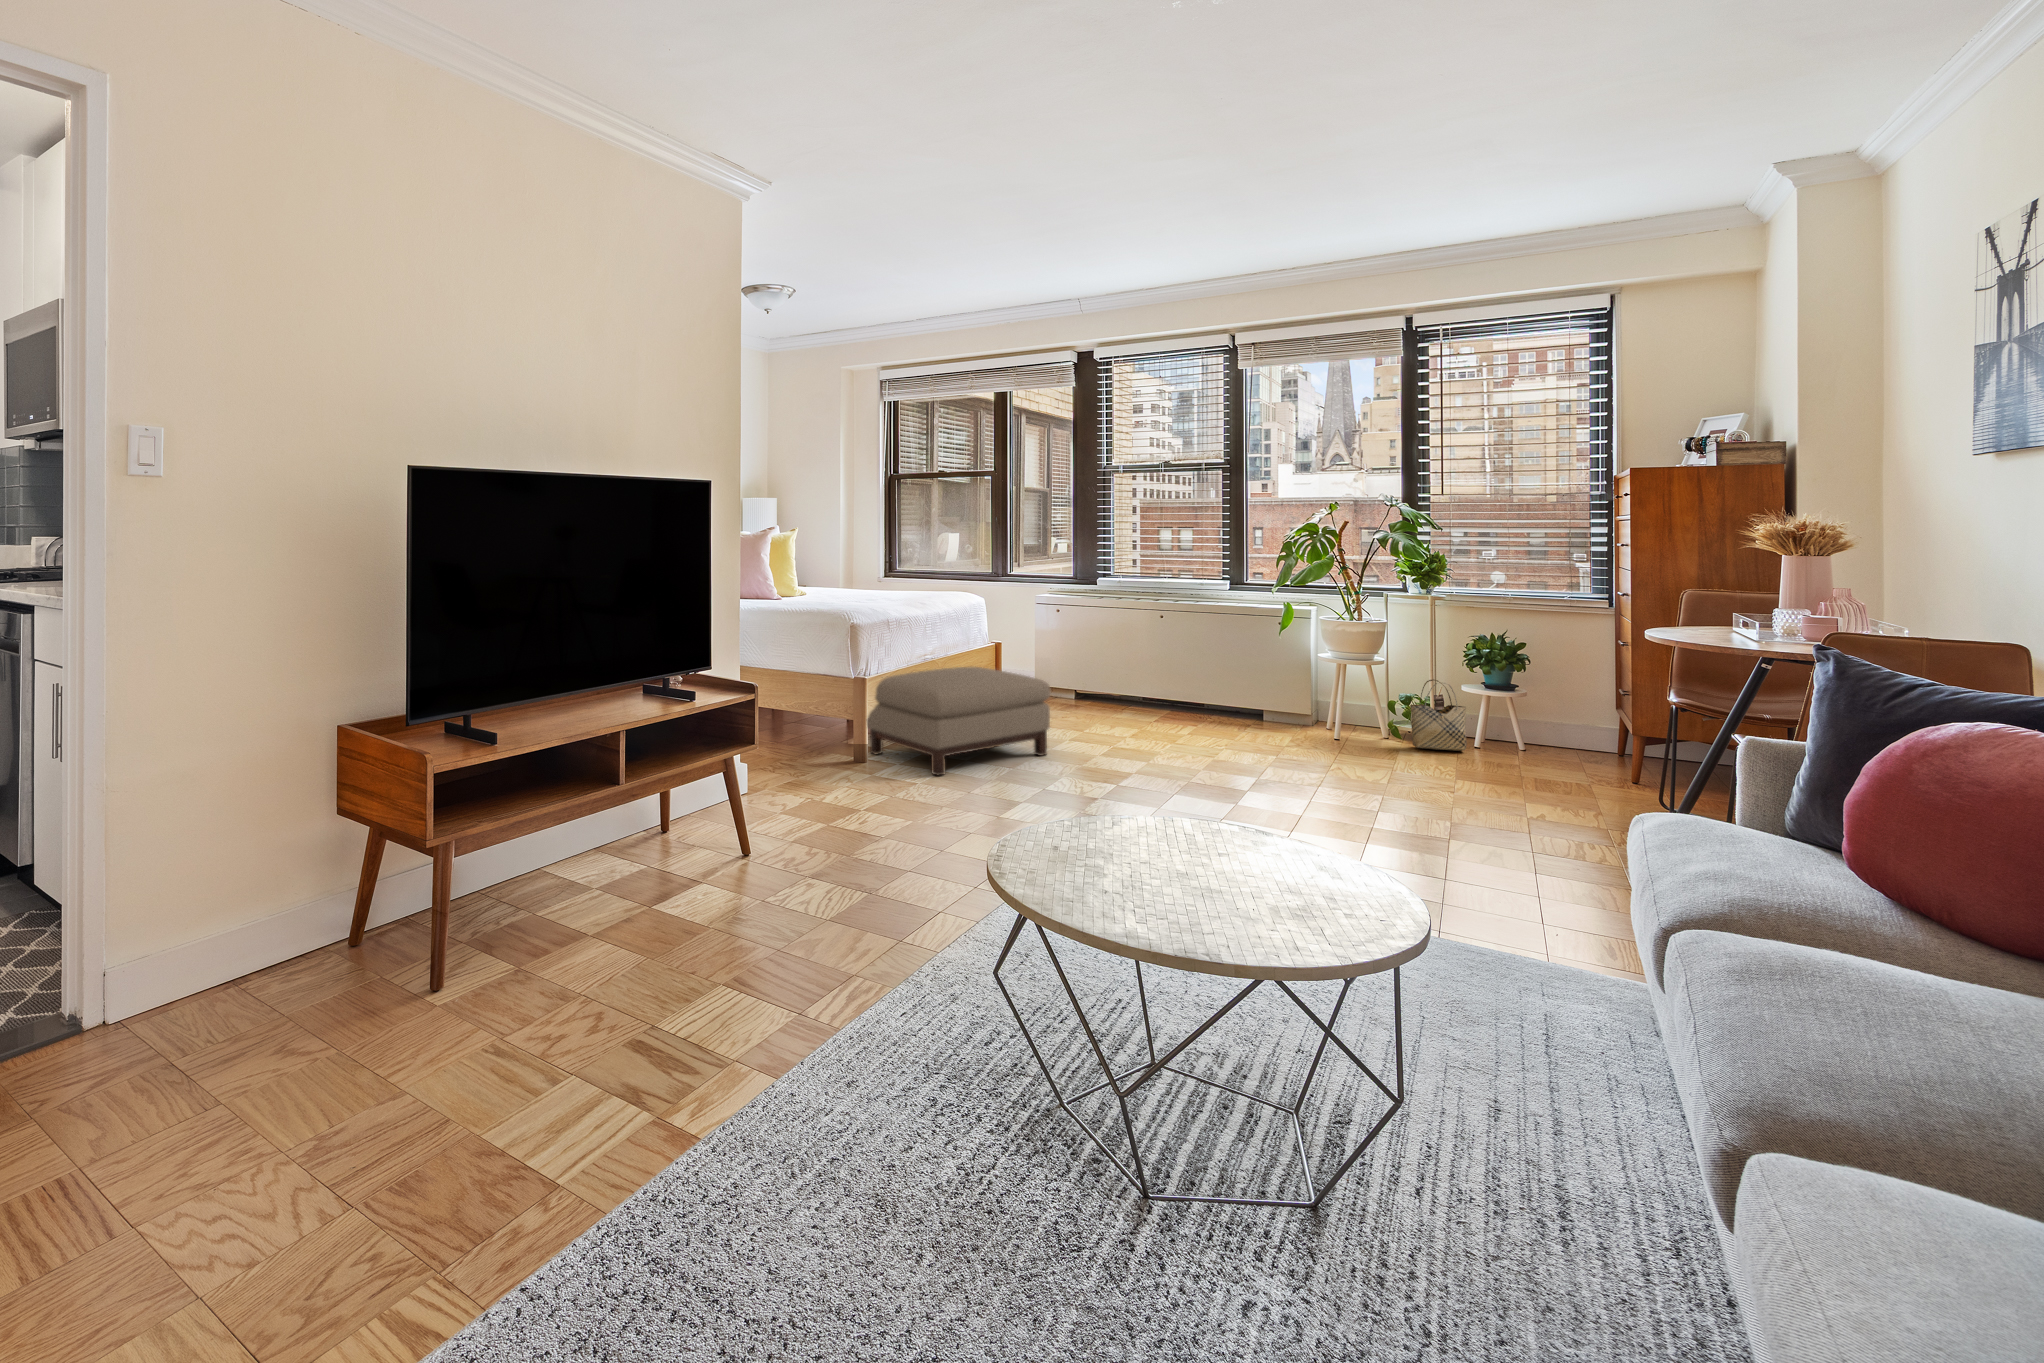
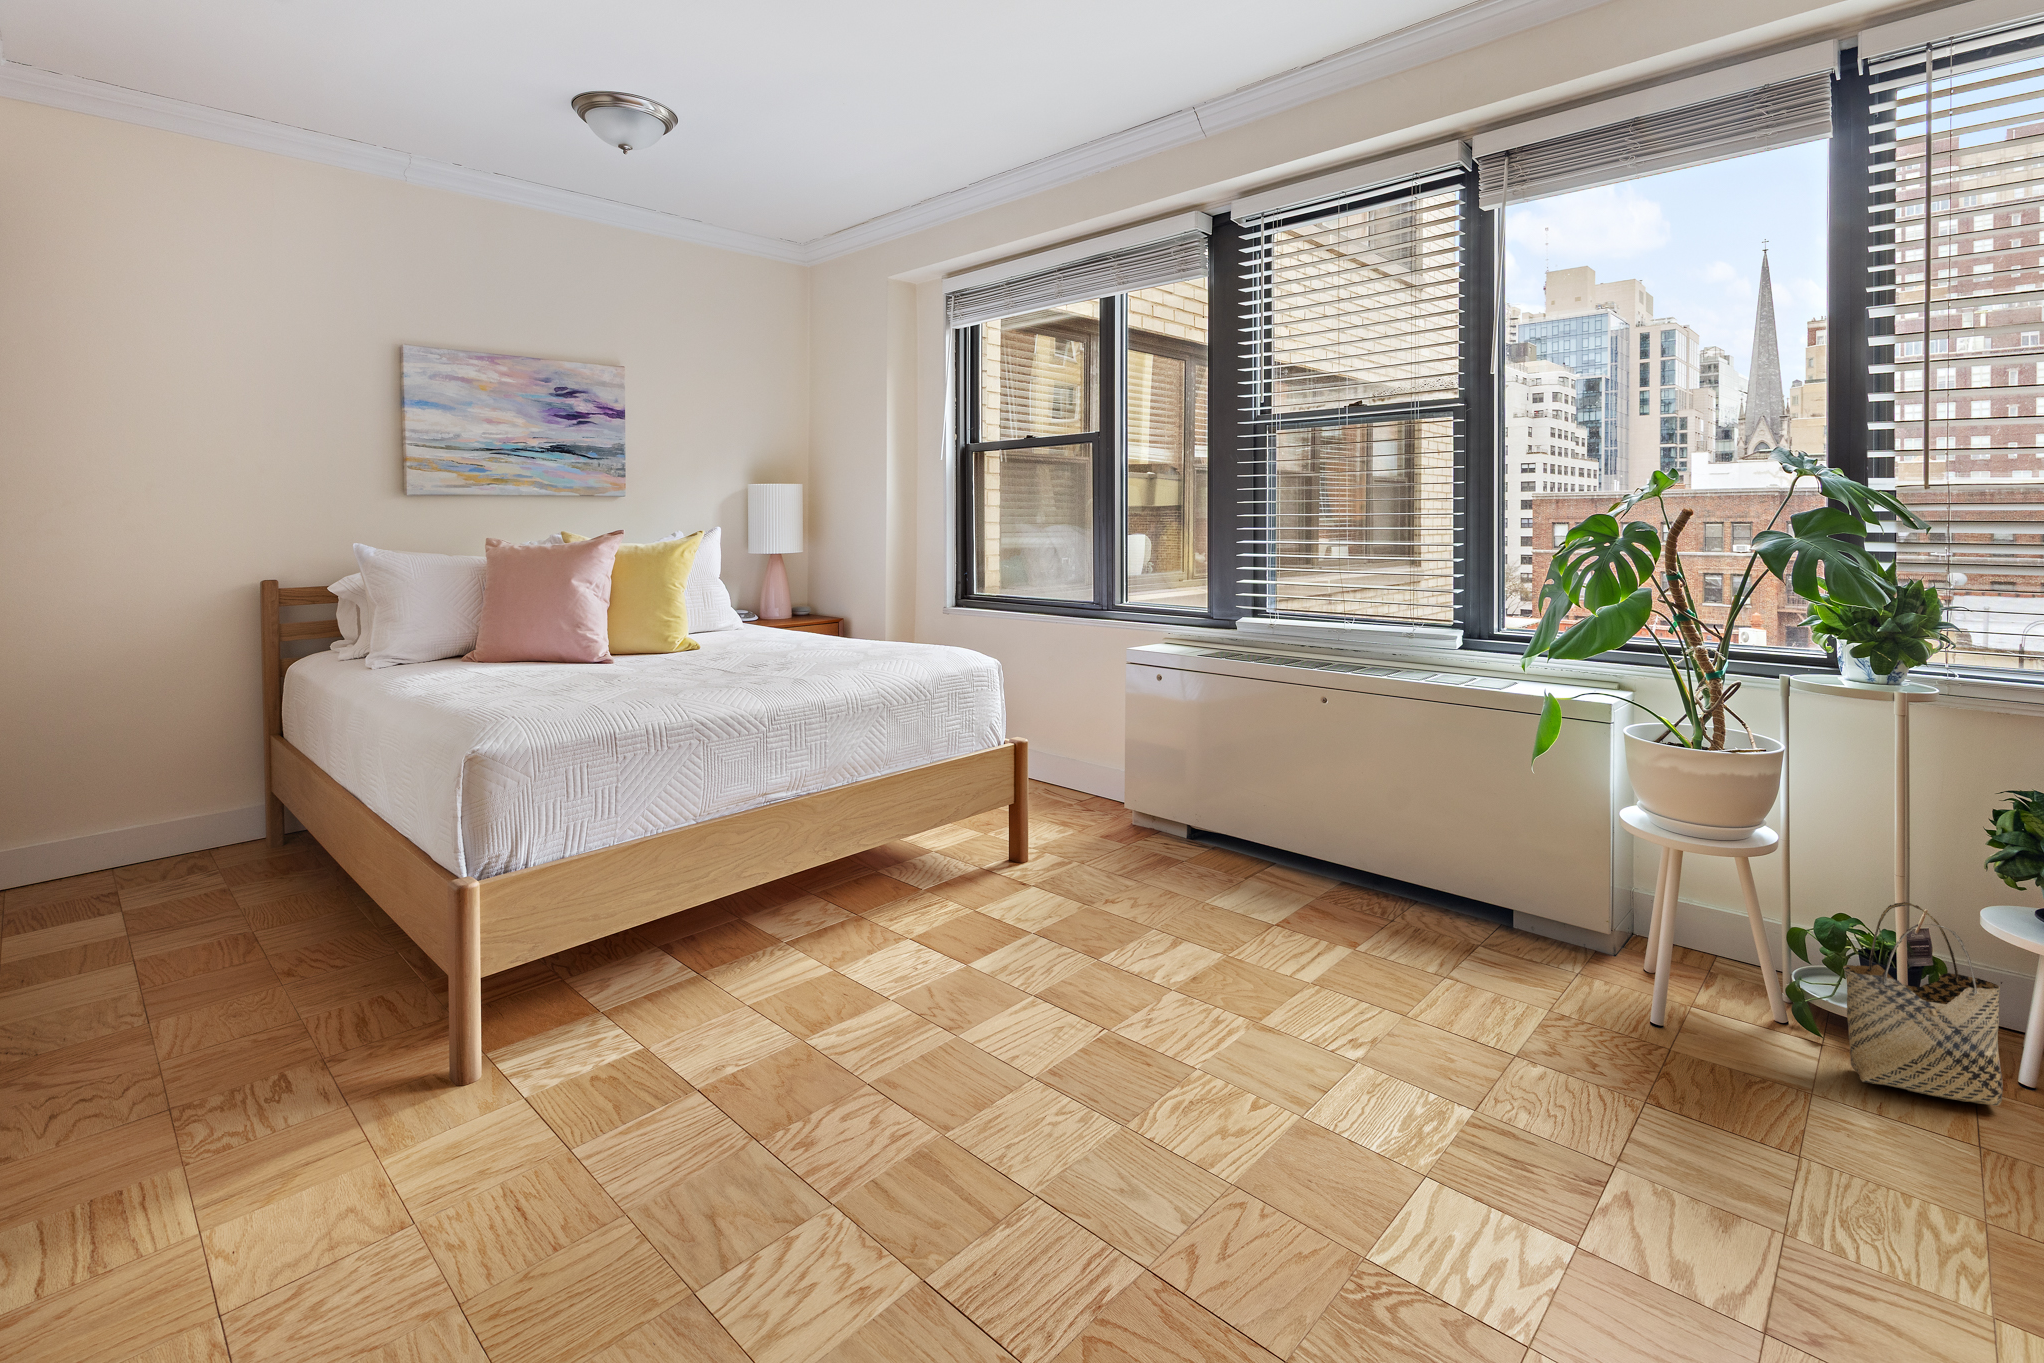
ottoman: present [867,667,1050,775] -> none [564,806,951,1122]

